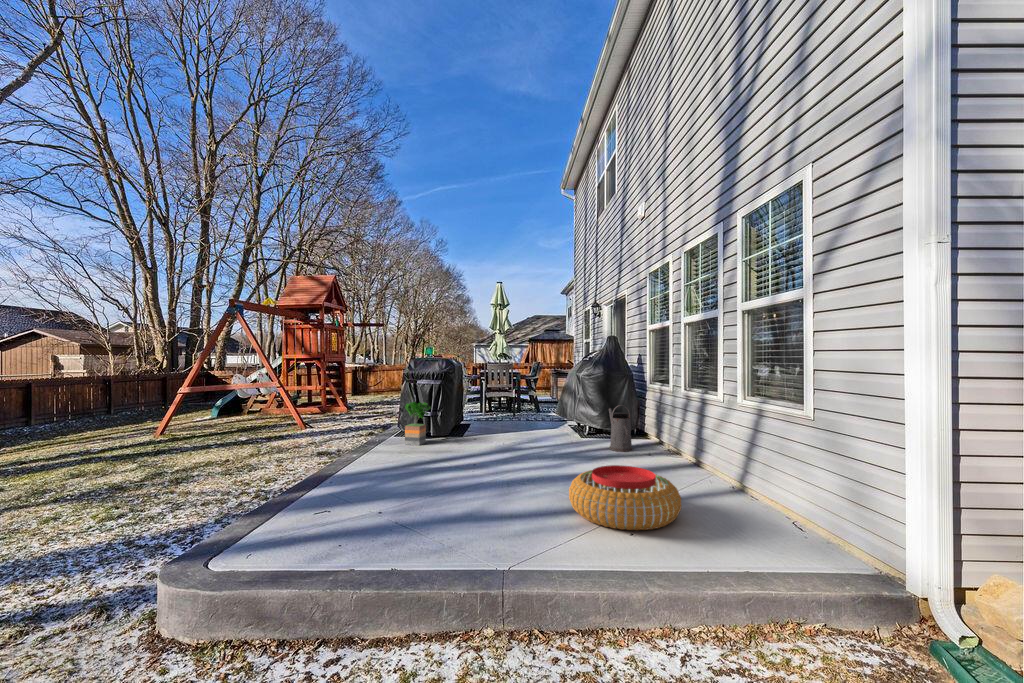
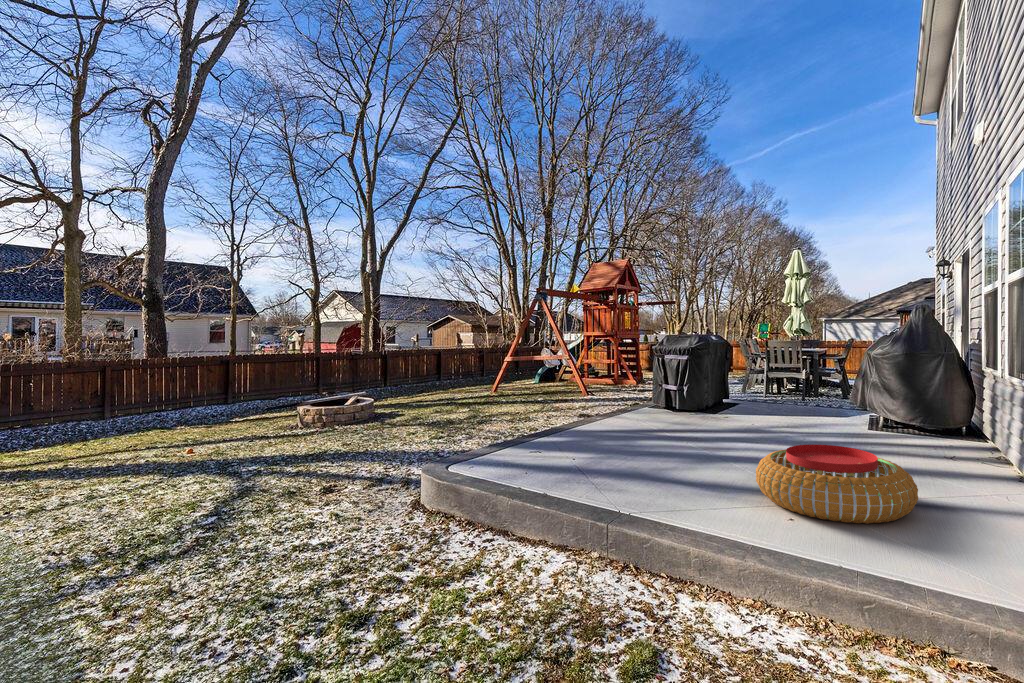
potted tree: present [405,402,430,446] -> none [657,368,687,414]
watering can: present [609,405,633,452] -> none [927,377,972,445]

